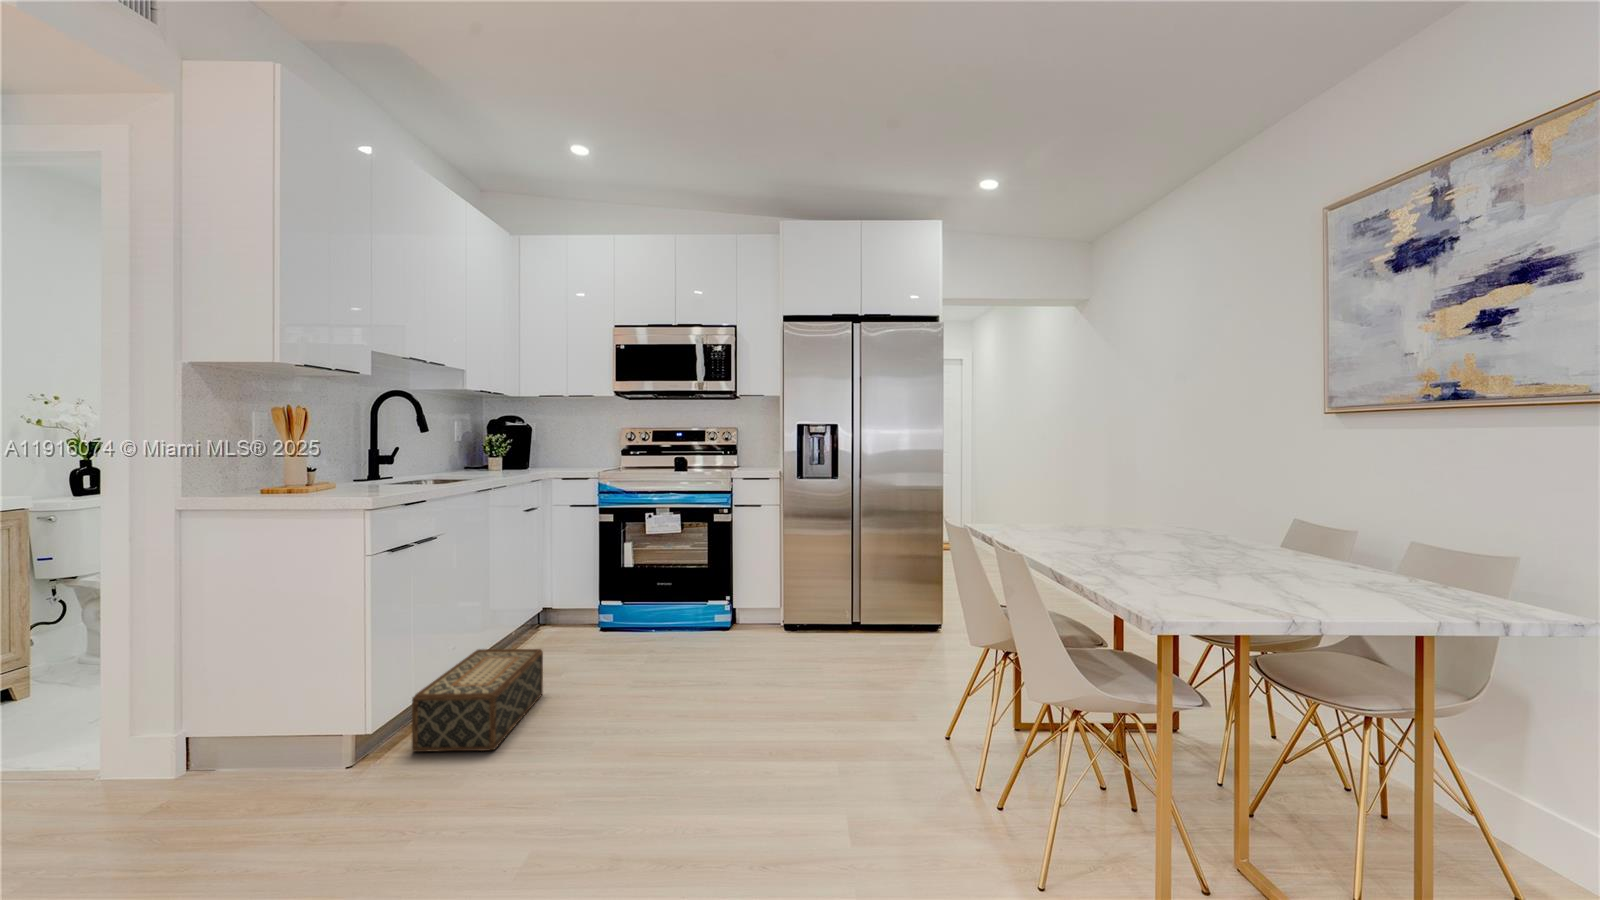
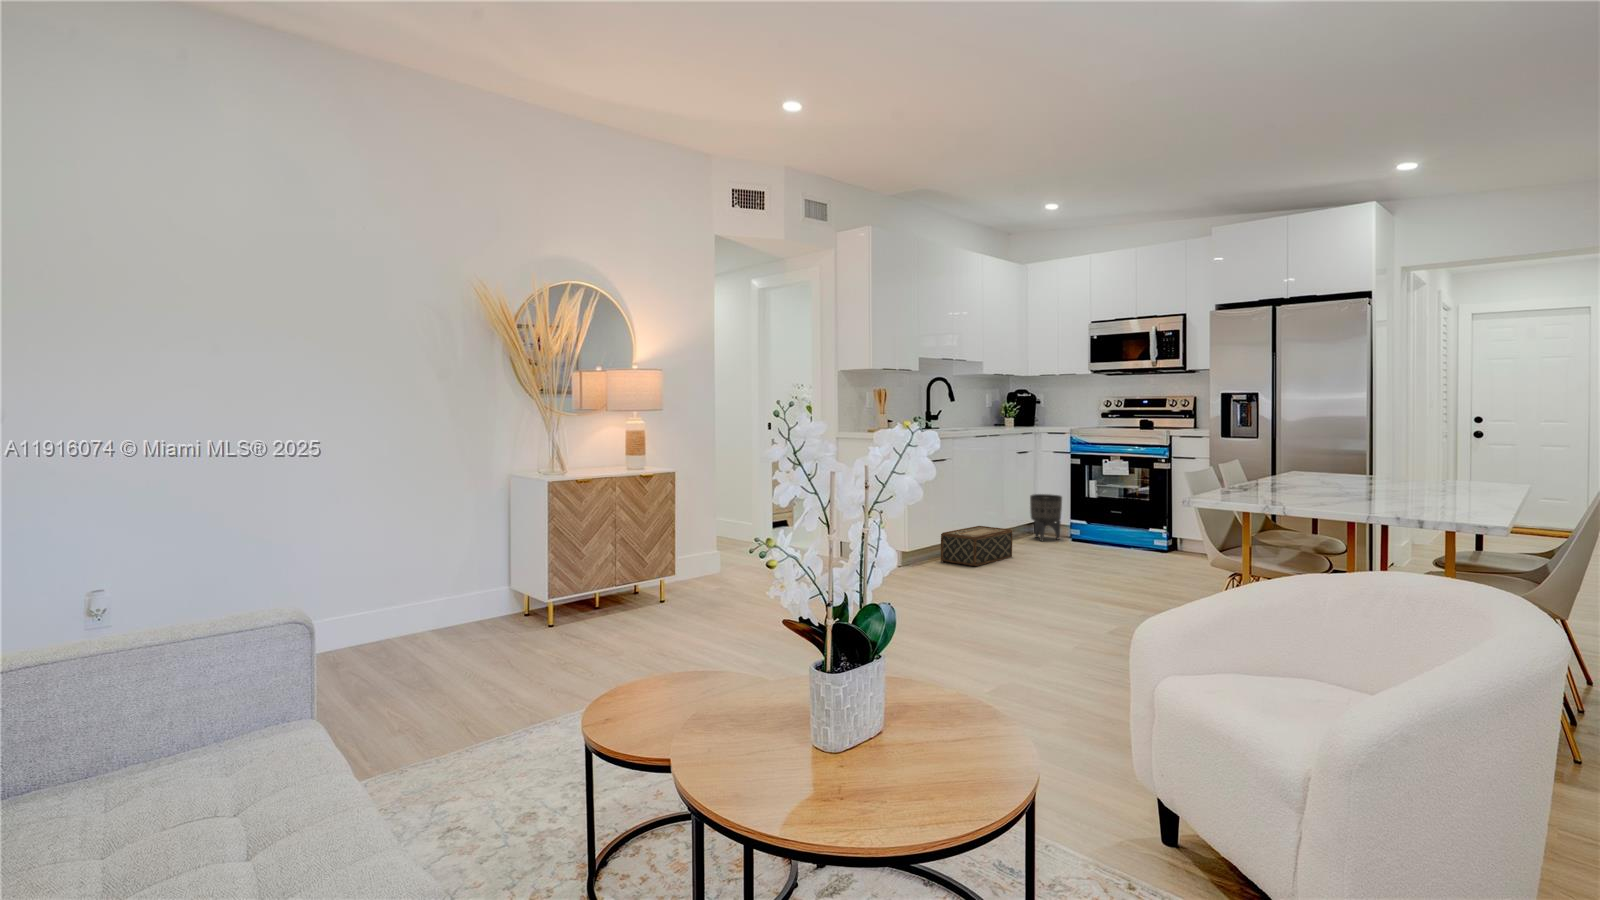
planter: none [540,566,588,640] -> present [1030,494,1062,541]

